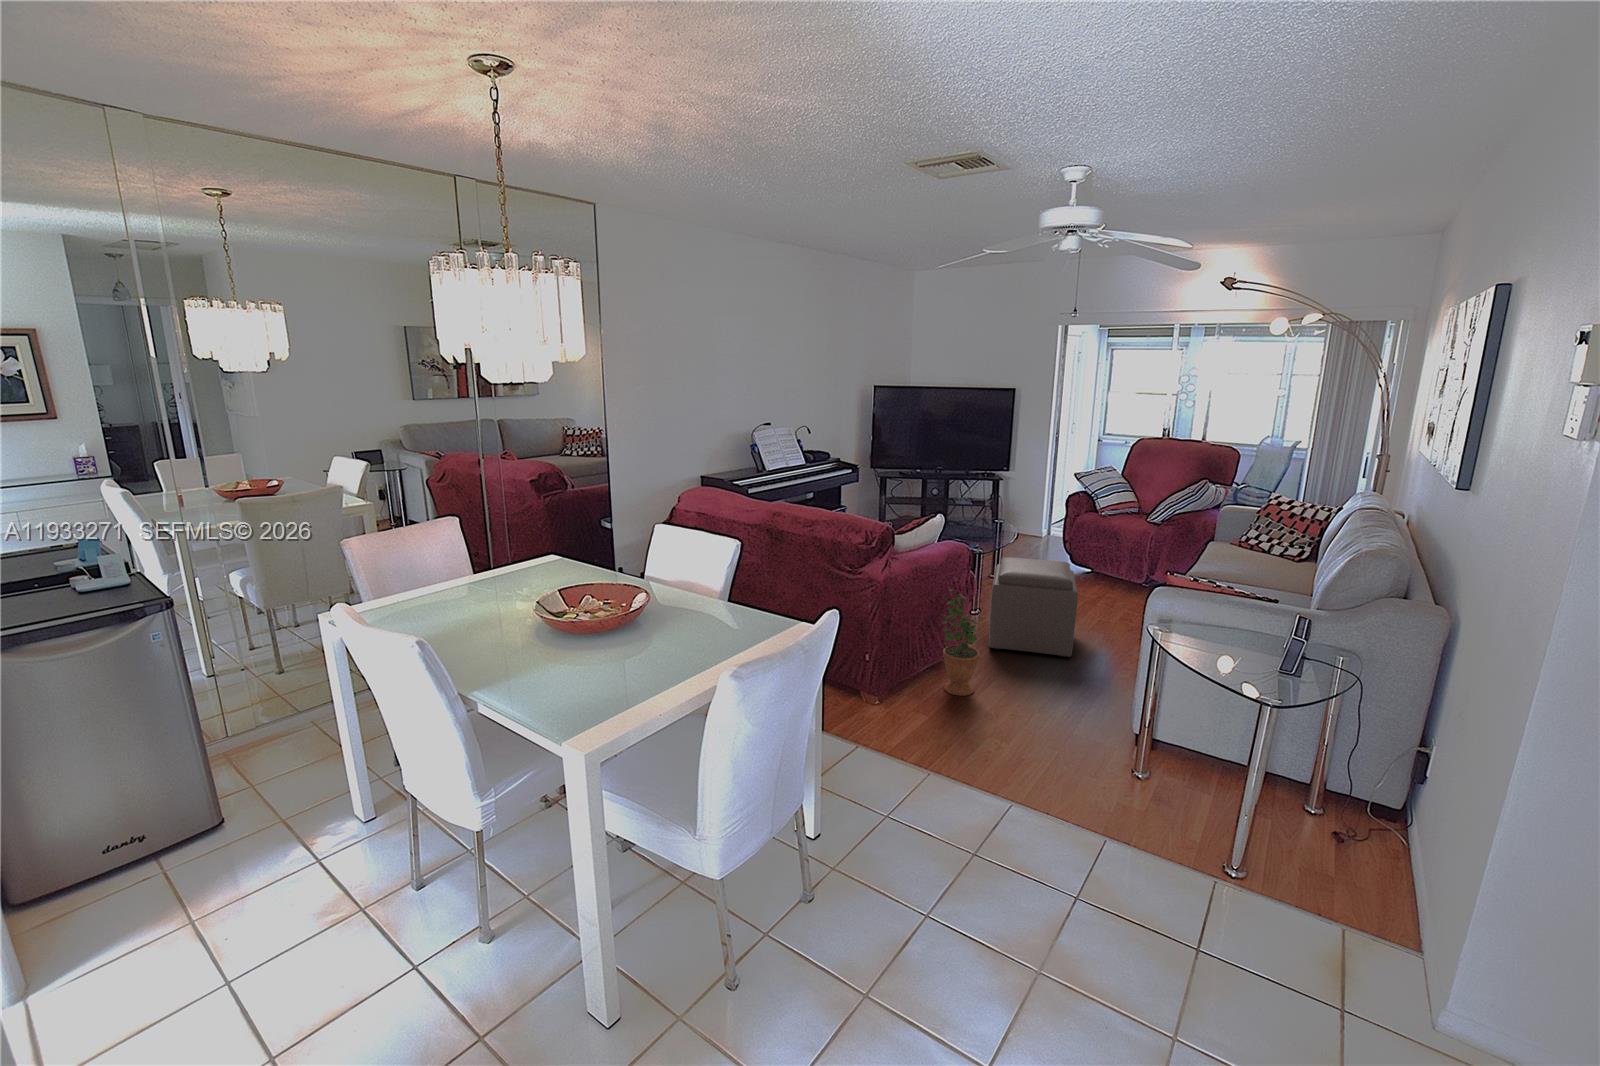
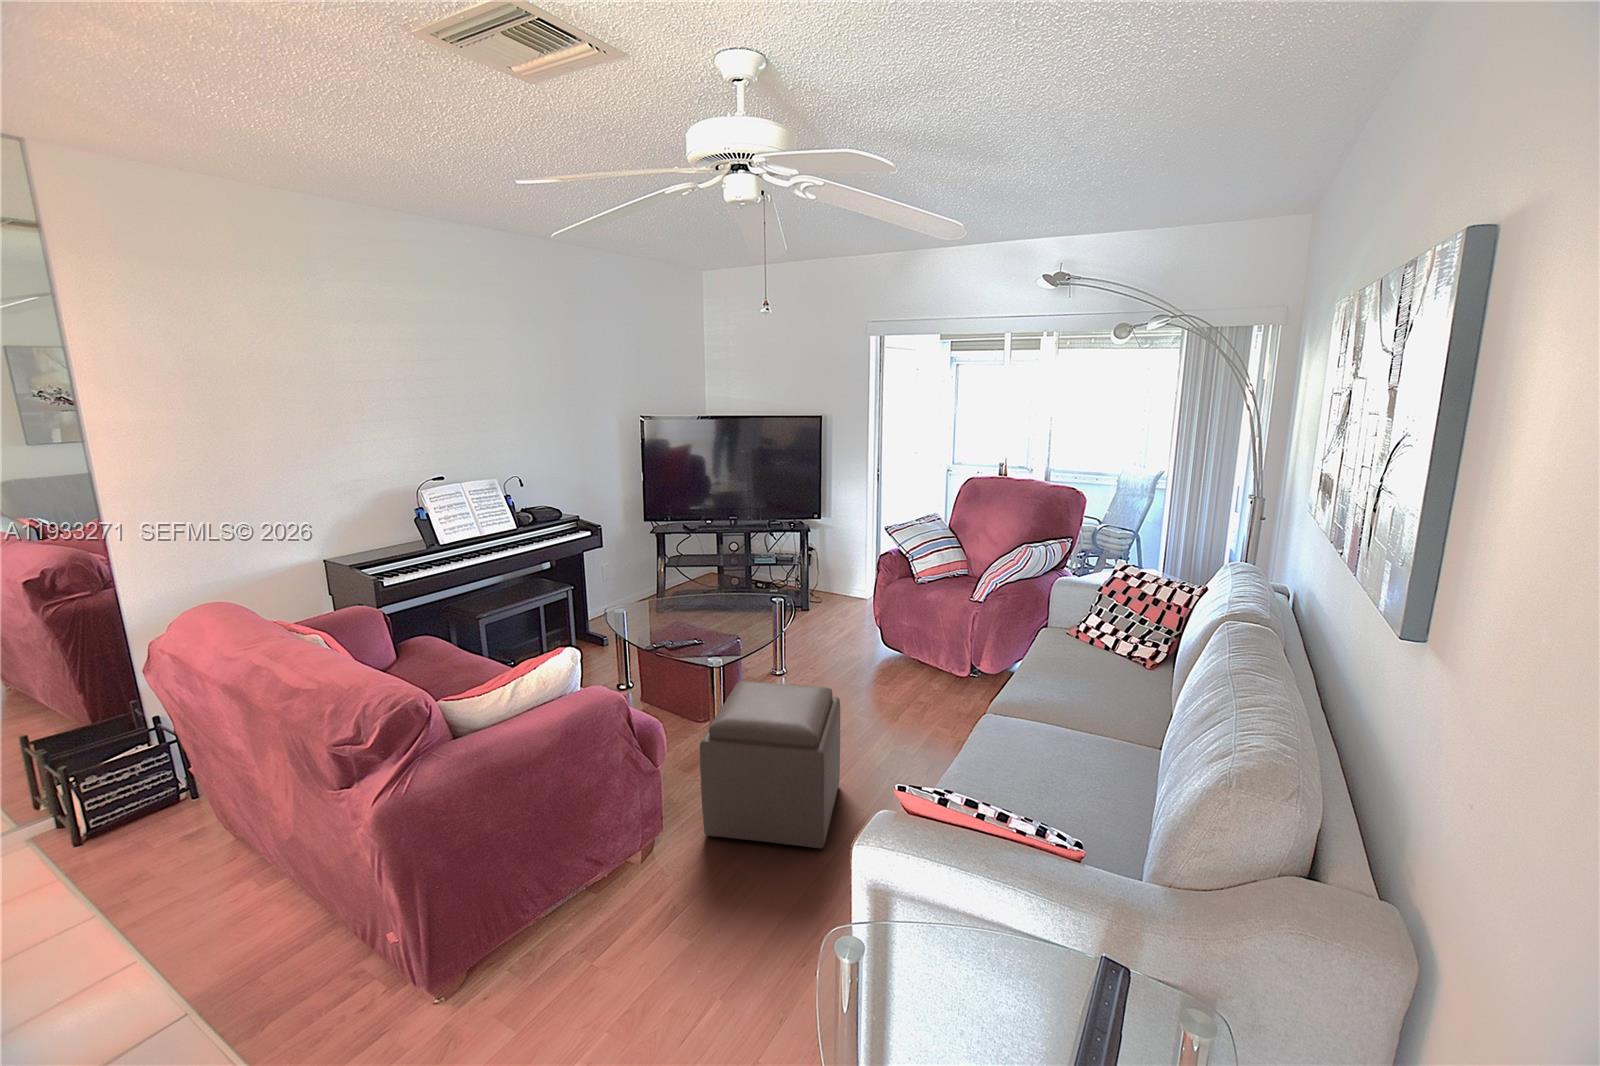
potted plant: present [942,589,979,696] -> none [555,791,634,975]

